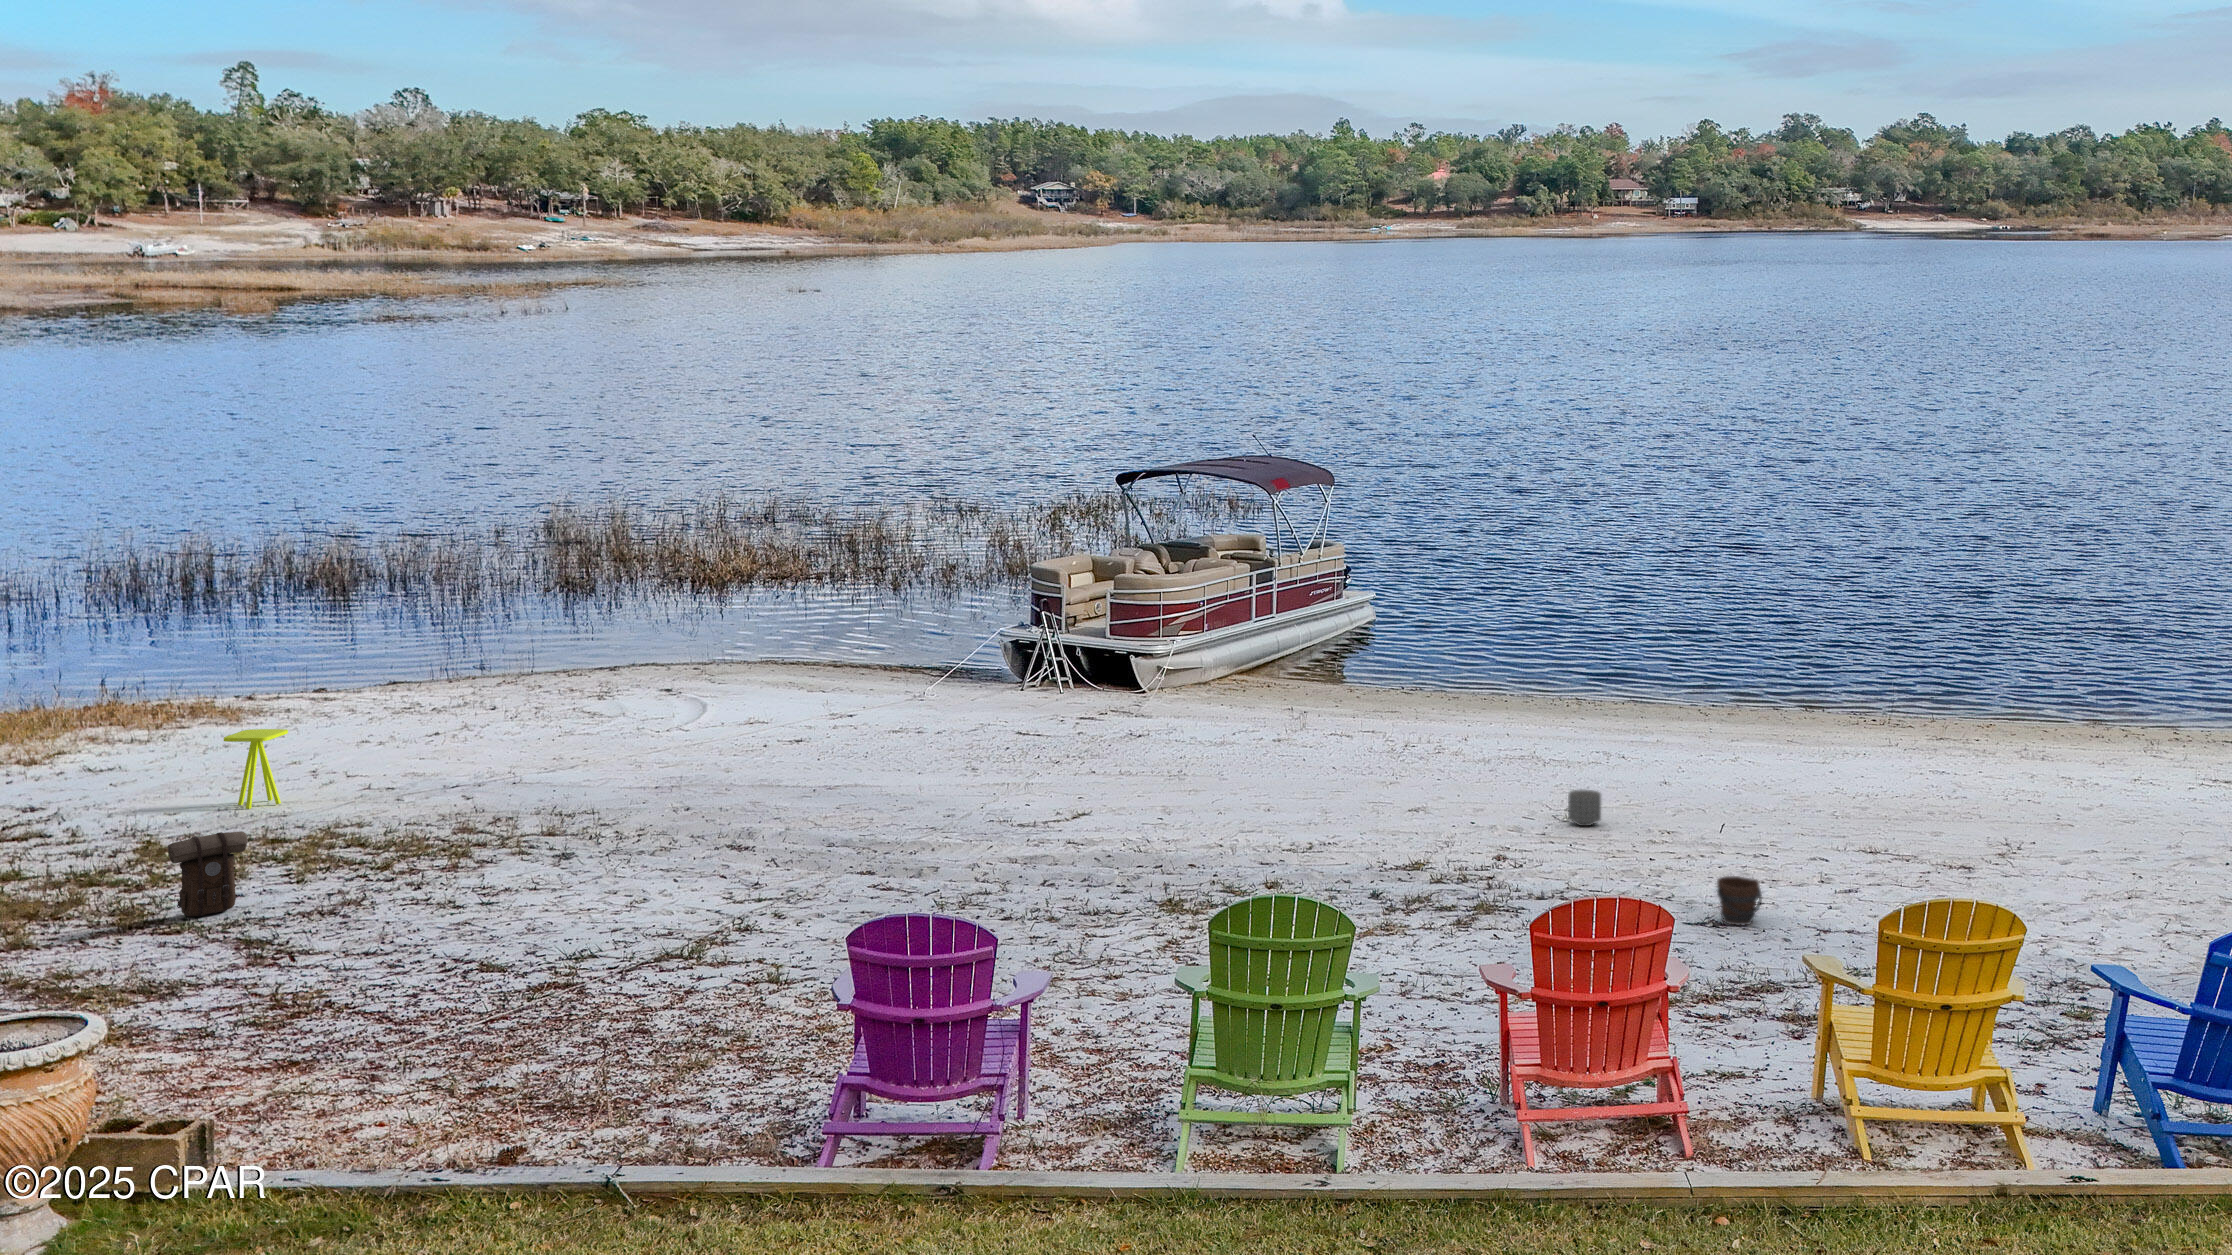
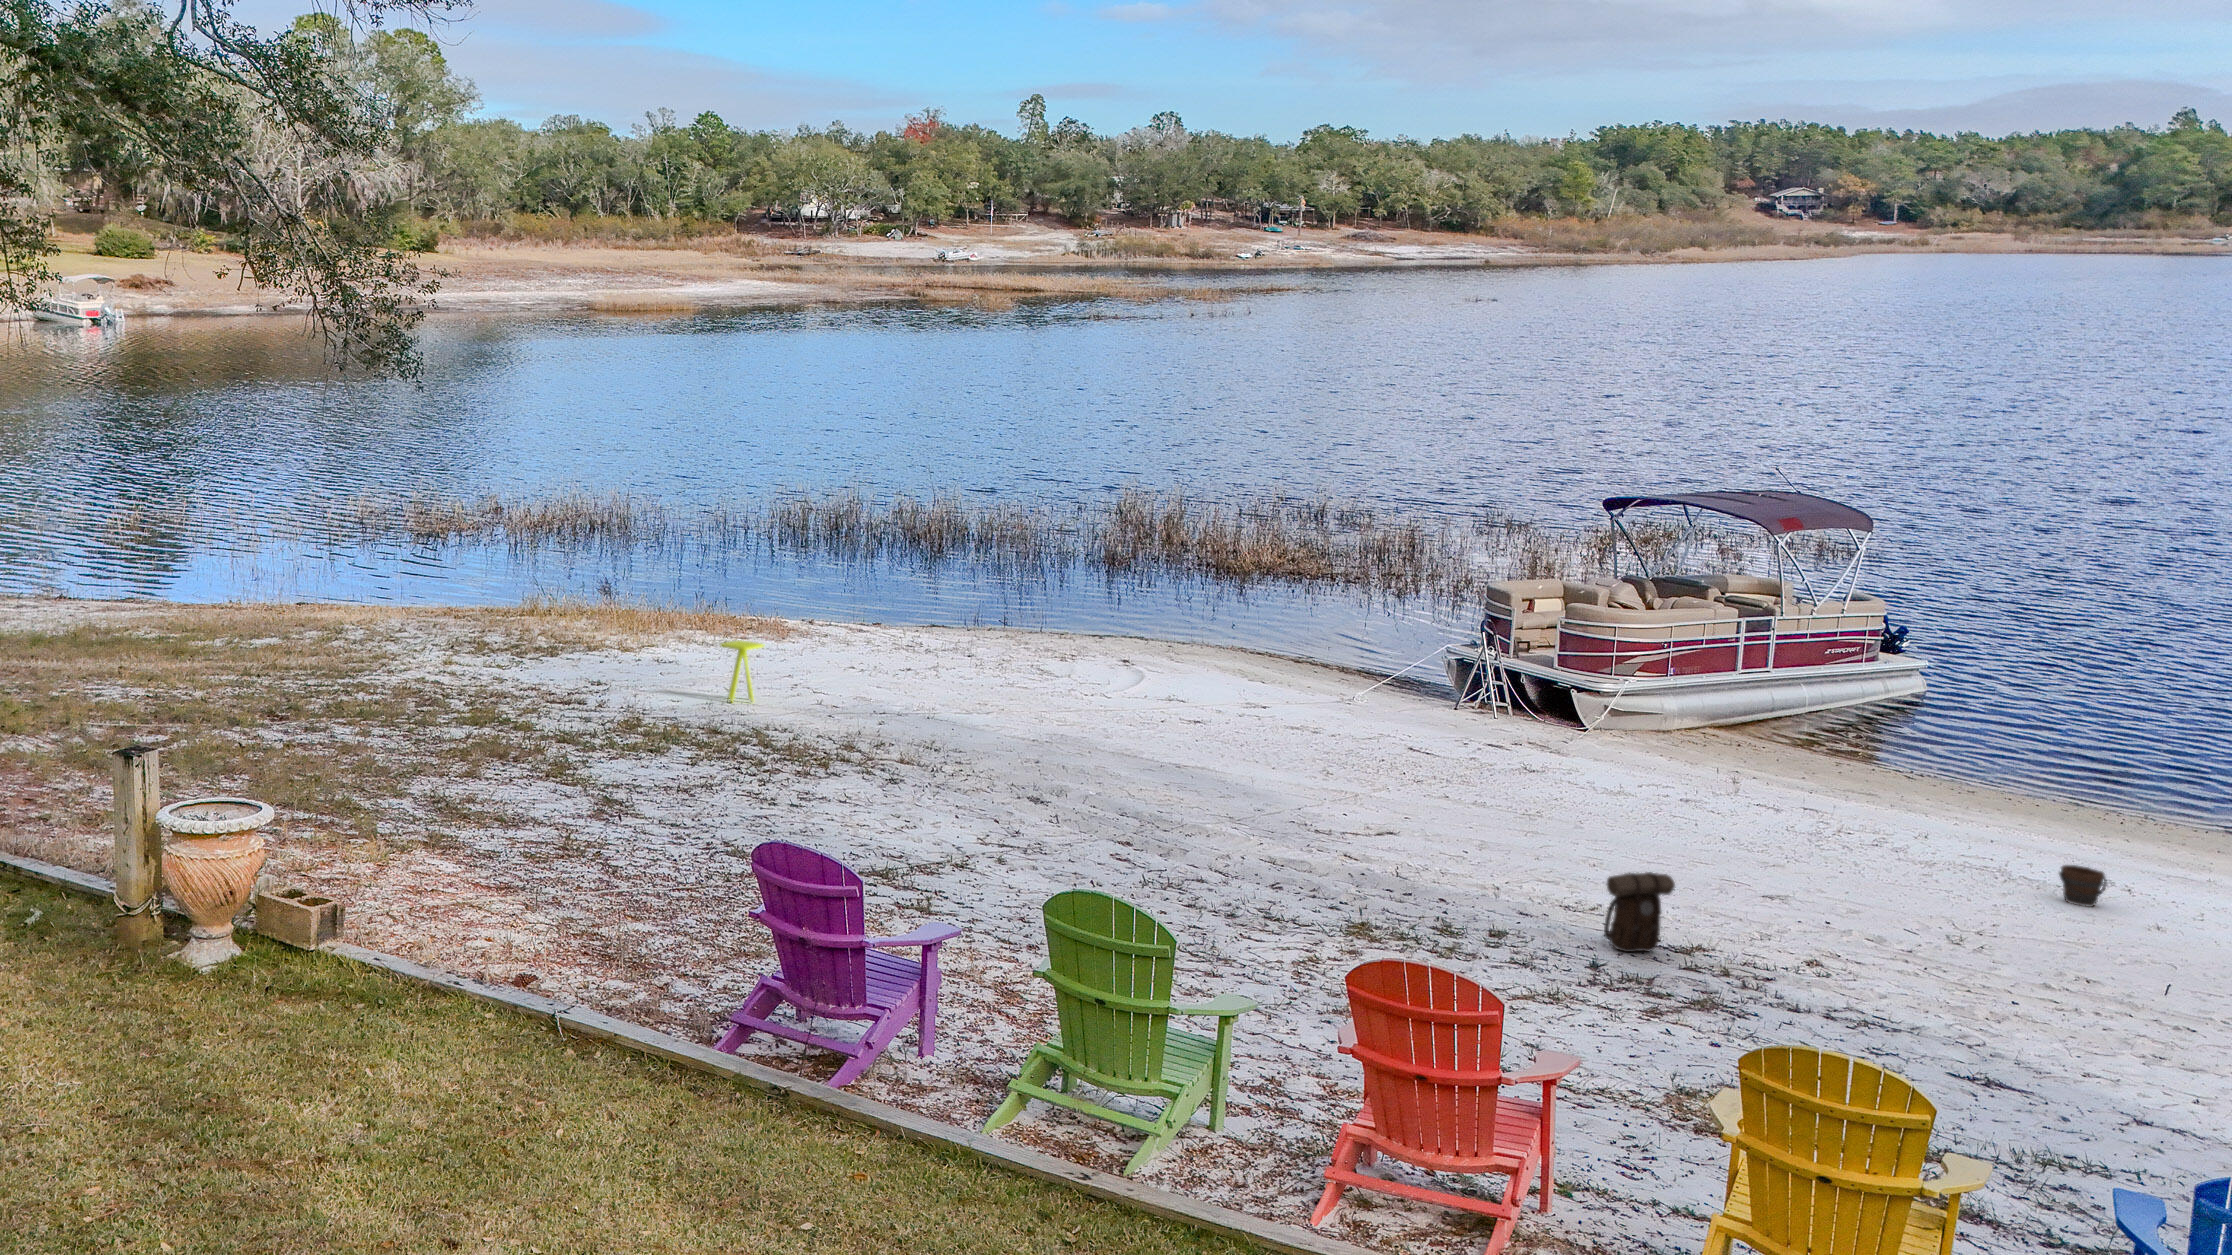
planter: present [1568,790,1601,826] -> none [1961,919,2011,967]
backpack: present [168,831,248,917] -> present [1604,872,1675,952]
bucket: present [1716,876,1762,925] -> present [2059,865,2106,907]

